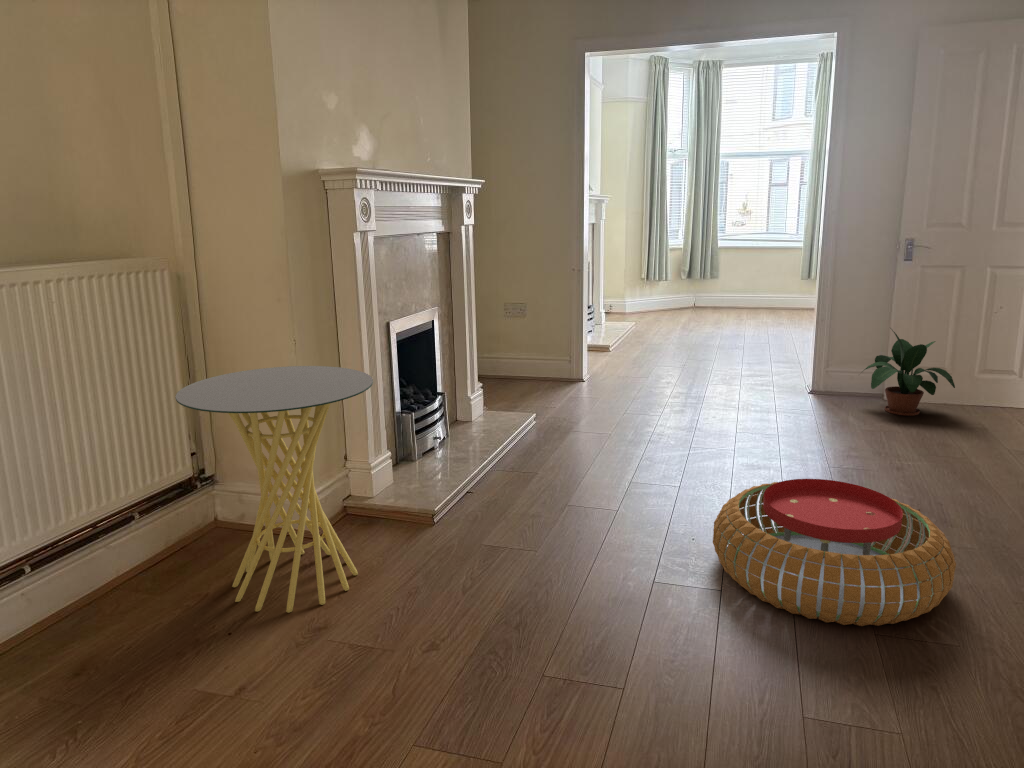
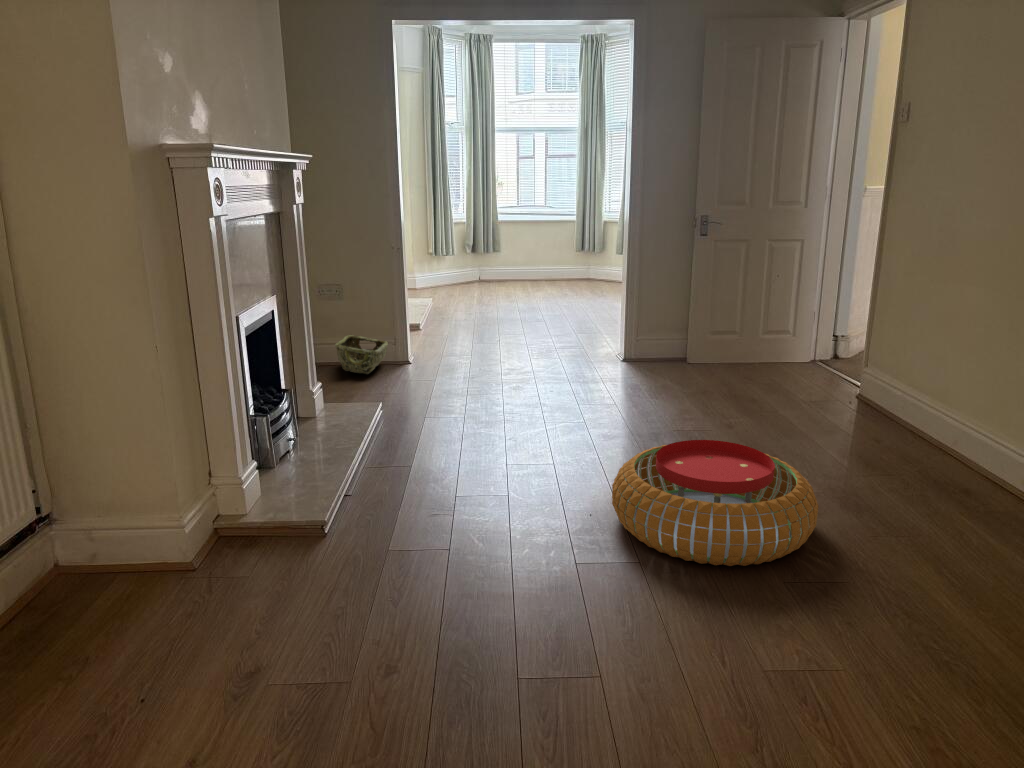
potted plant: present [864,330,955,416] -> none [668,295,747,375]
woven basket: none [514,349,568,386] -> present [335,335,388,374]
side table: present [175,366,373,613] -> none [39,373,279,662]

